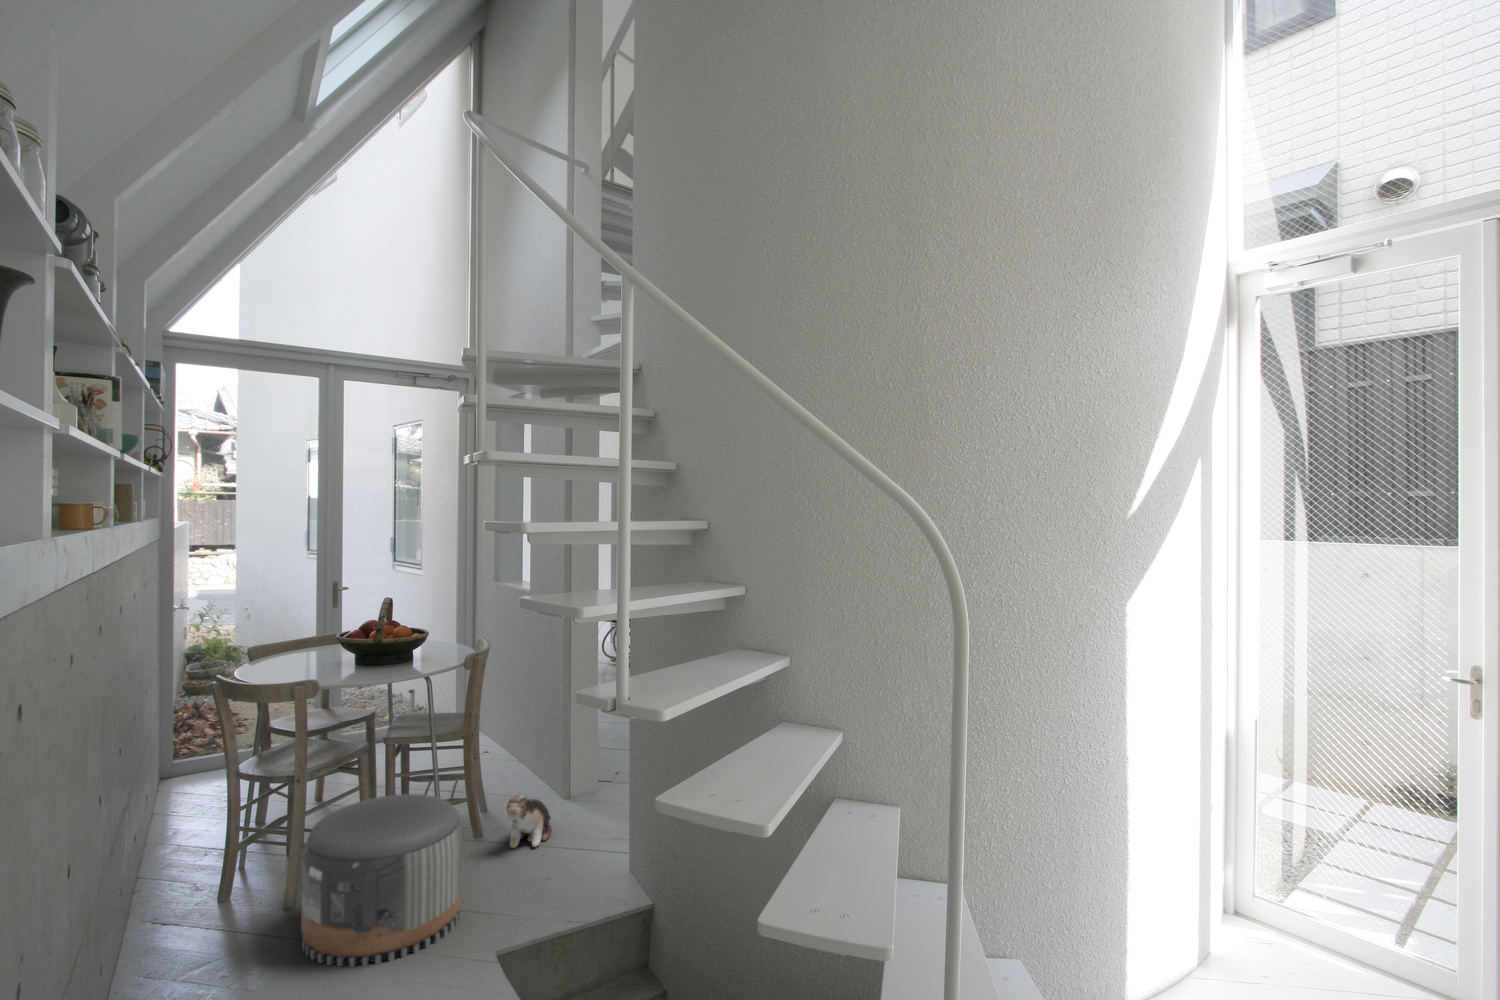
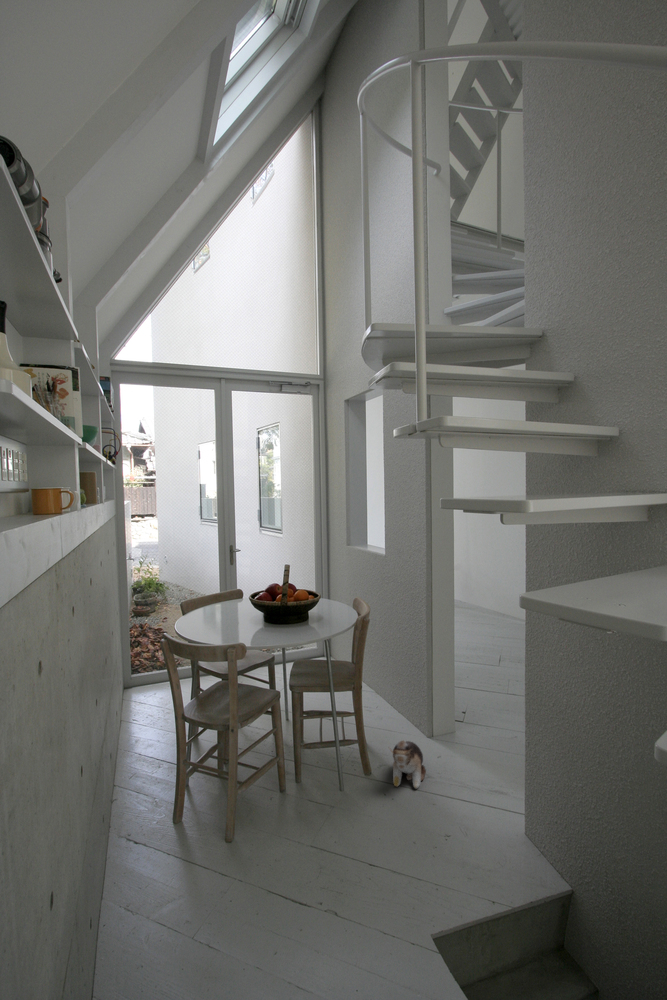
pouf: present [301,794,462,966] -> none [242,747,378,938]

